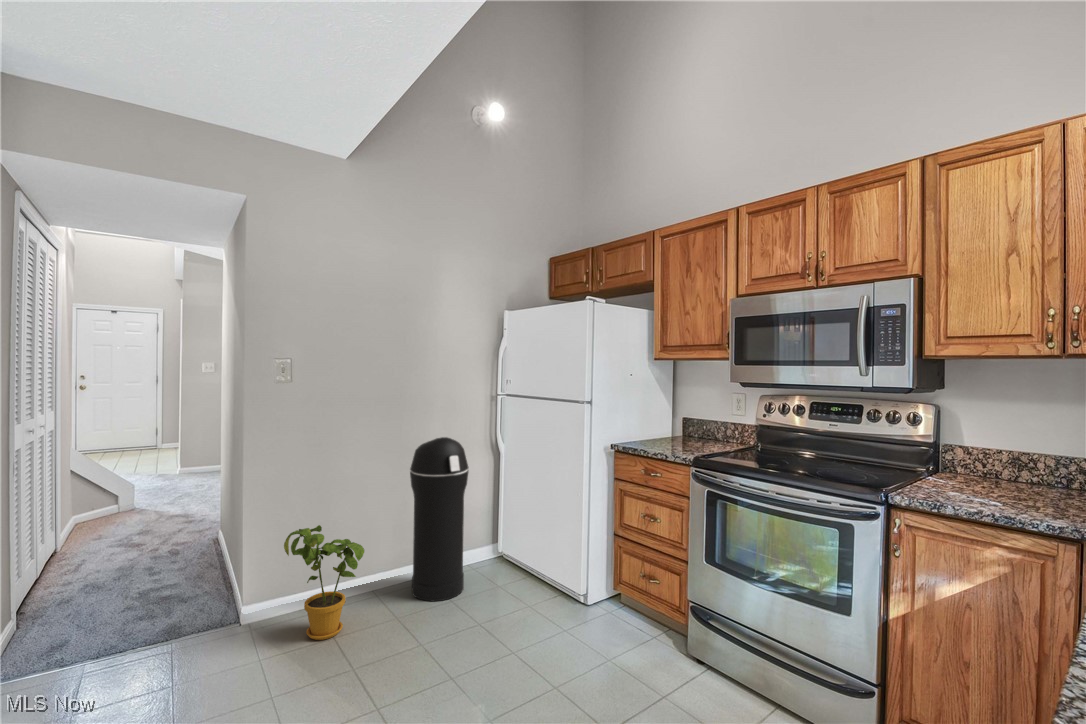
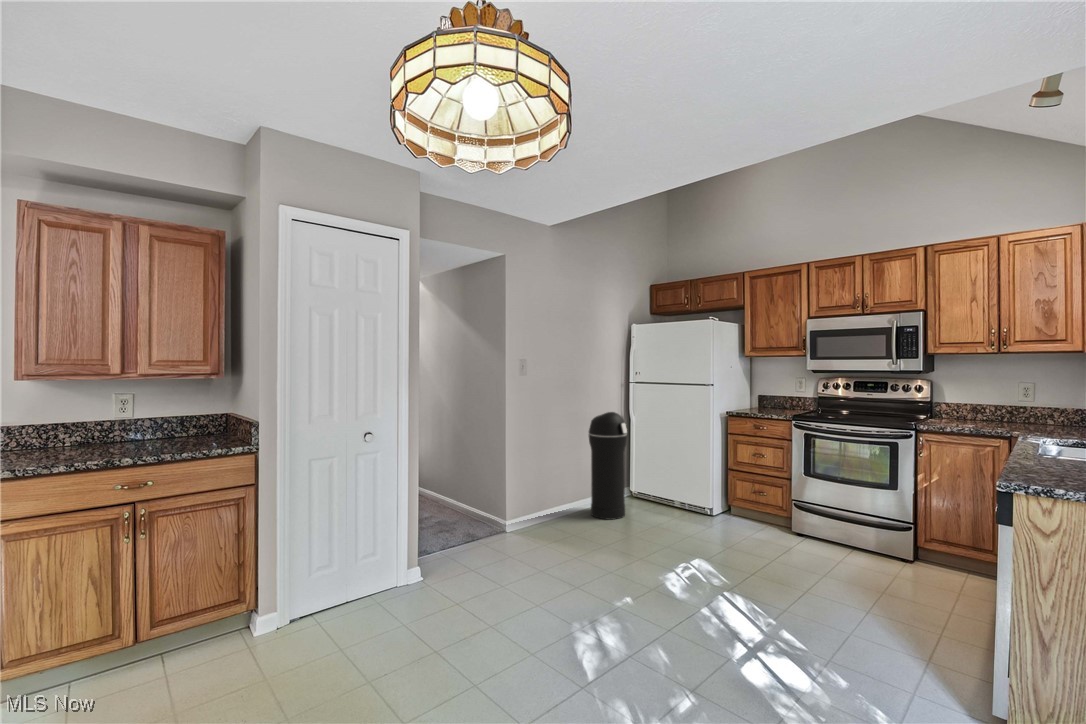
house plant: present [284,525,364,640] -> none [535,467,590,539]

